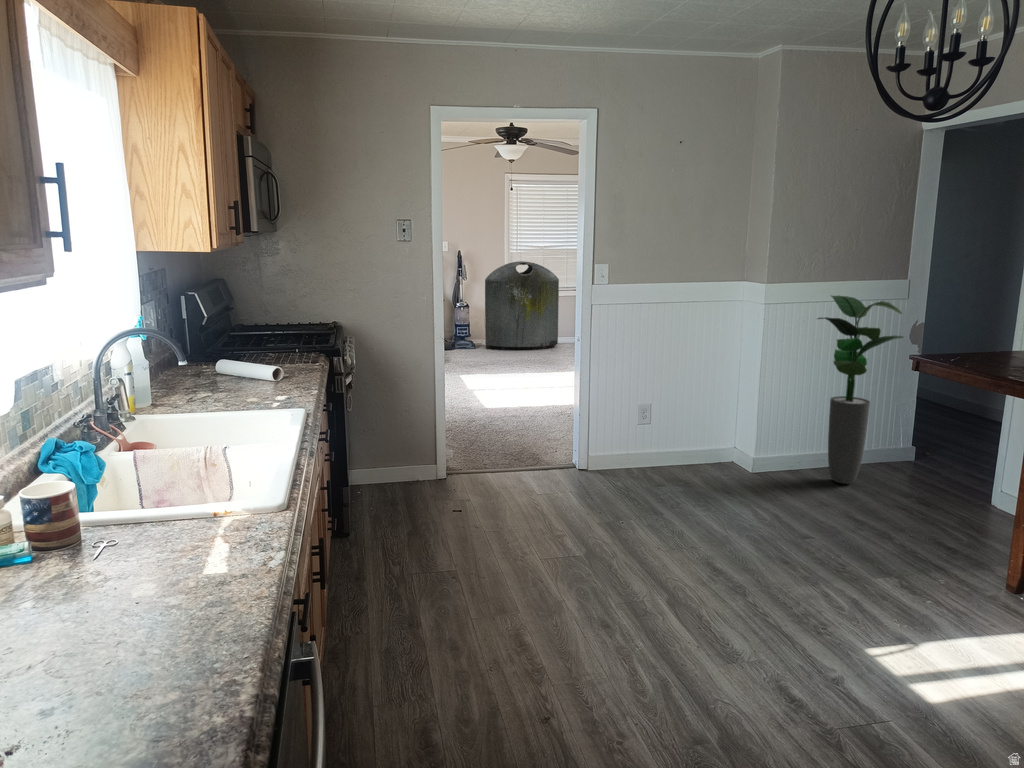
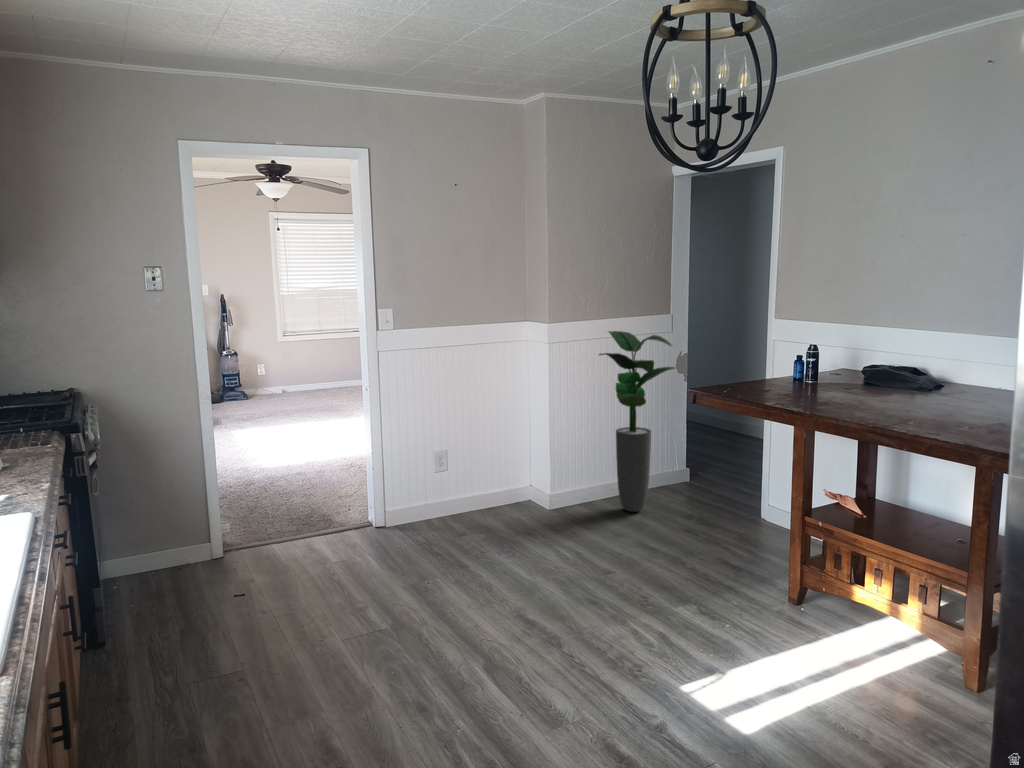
trash can: present [485,261,559,350] -> none [254,304,339,398]

